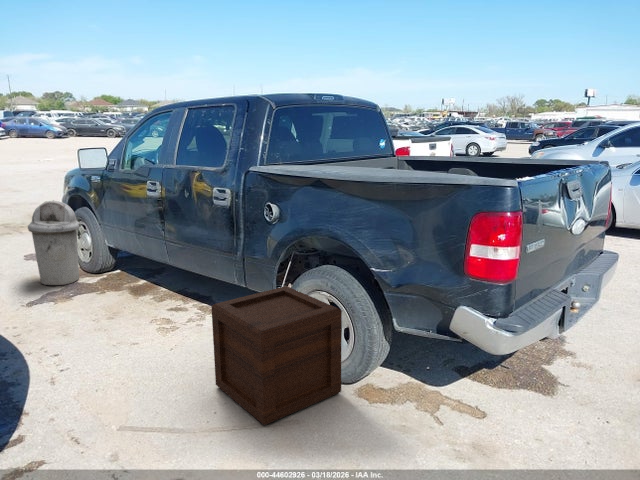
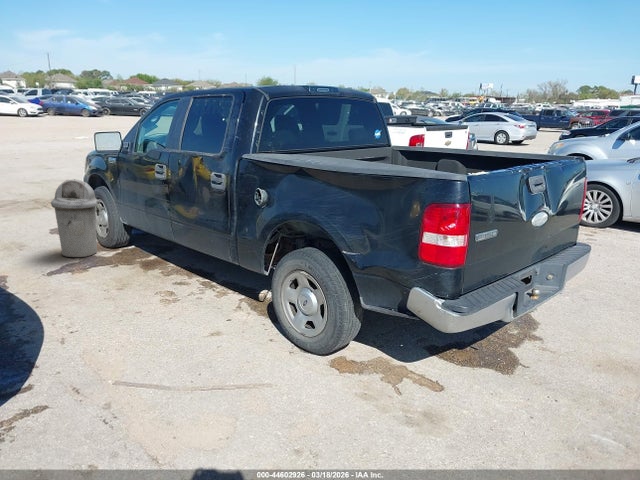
wooden crate: present [211,286,342,425] -> none [201,265,317,387]

